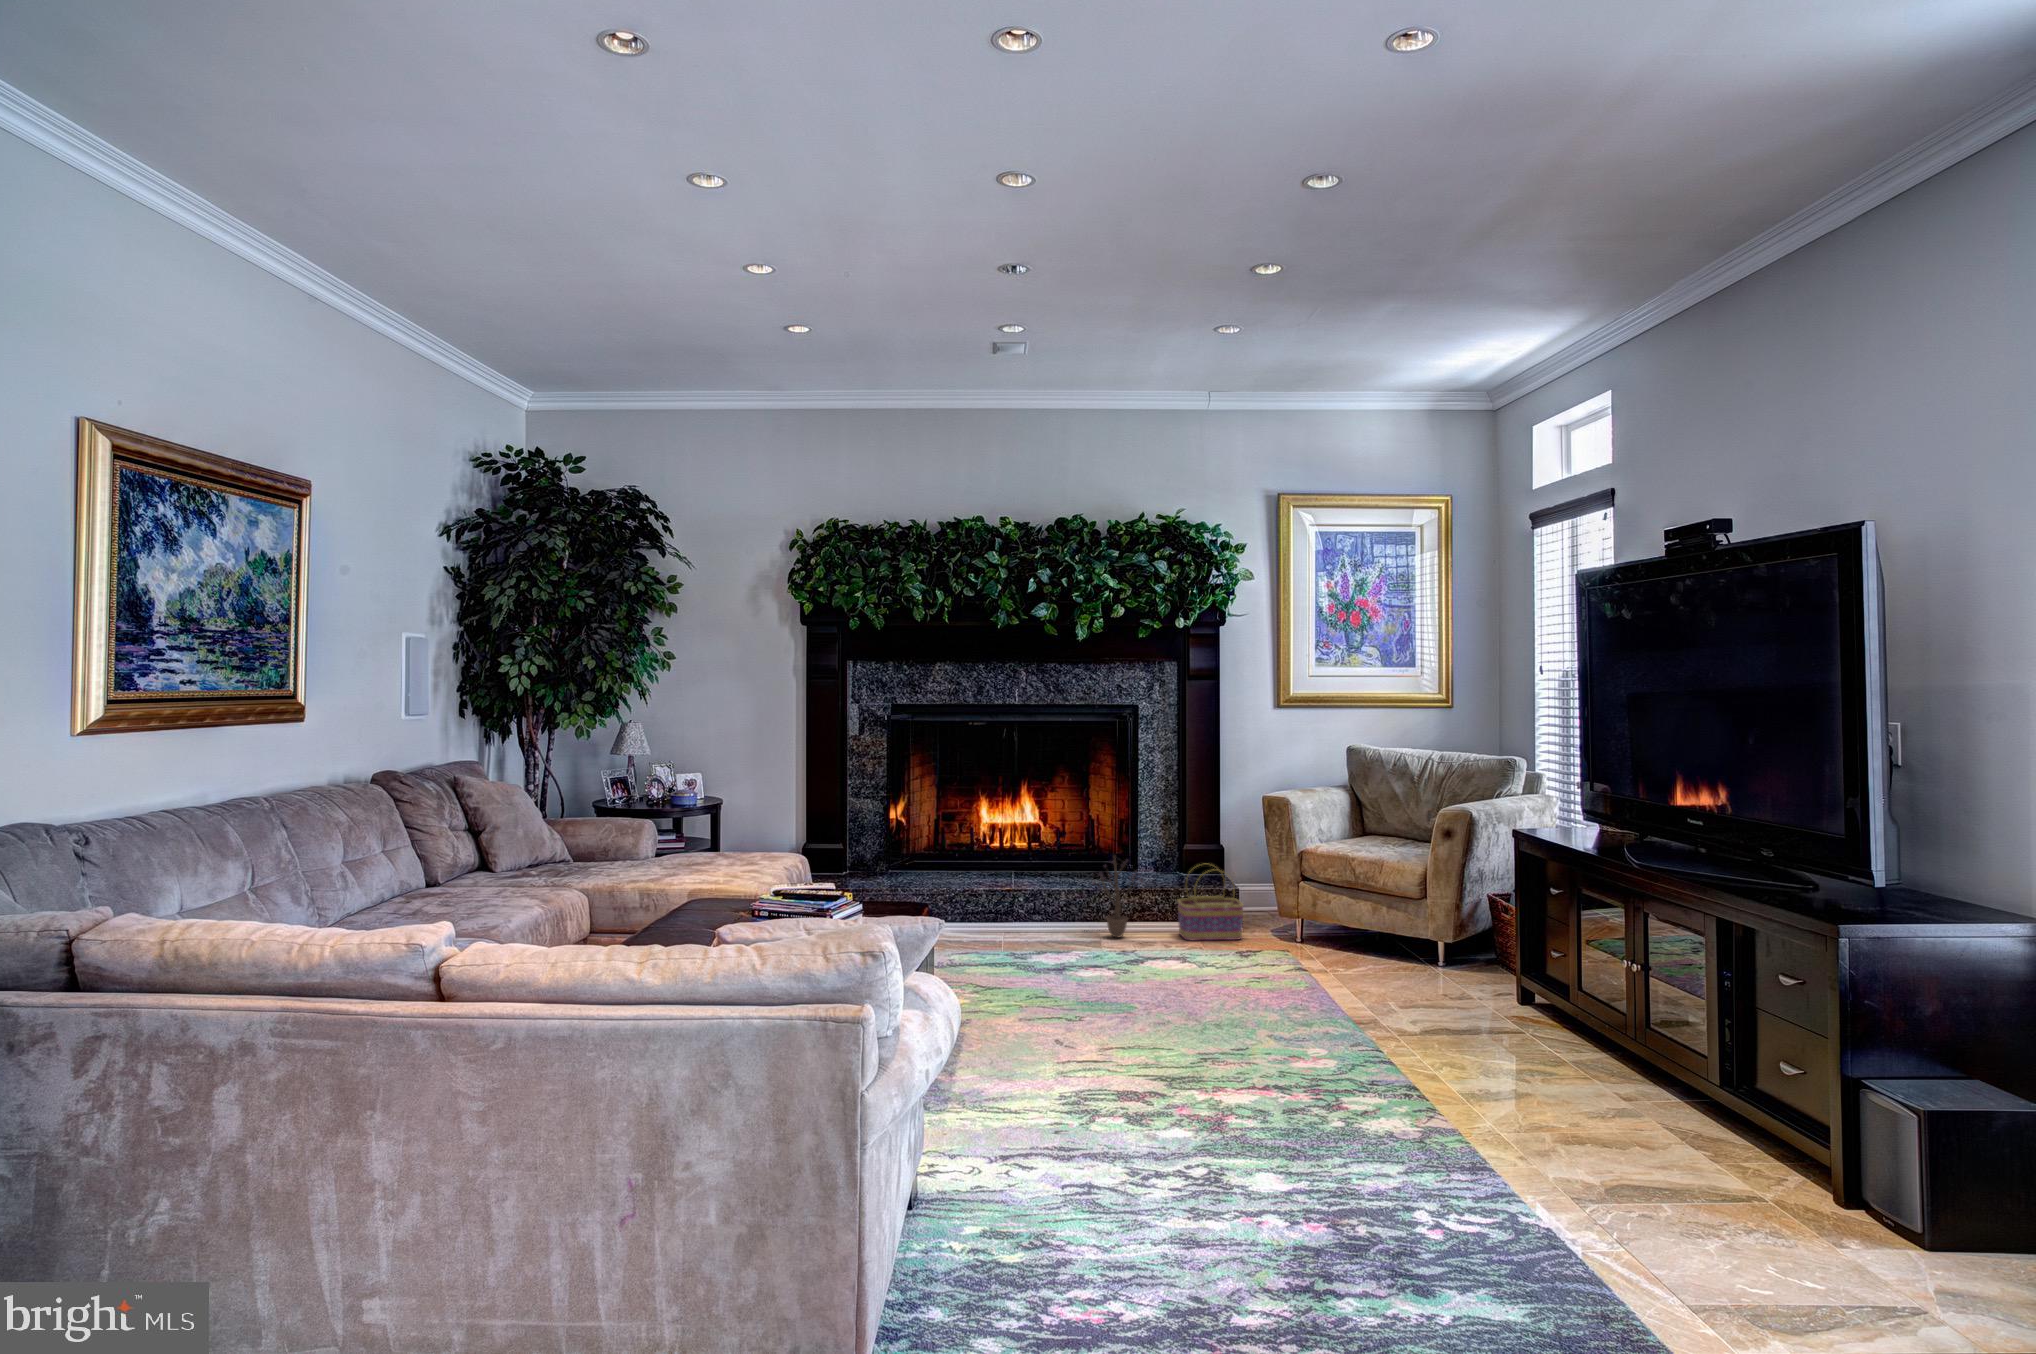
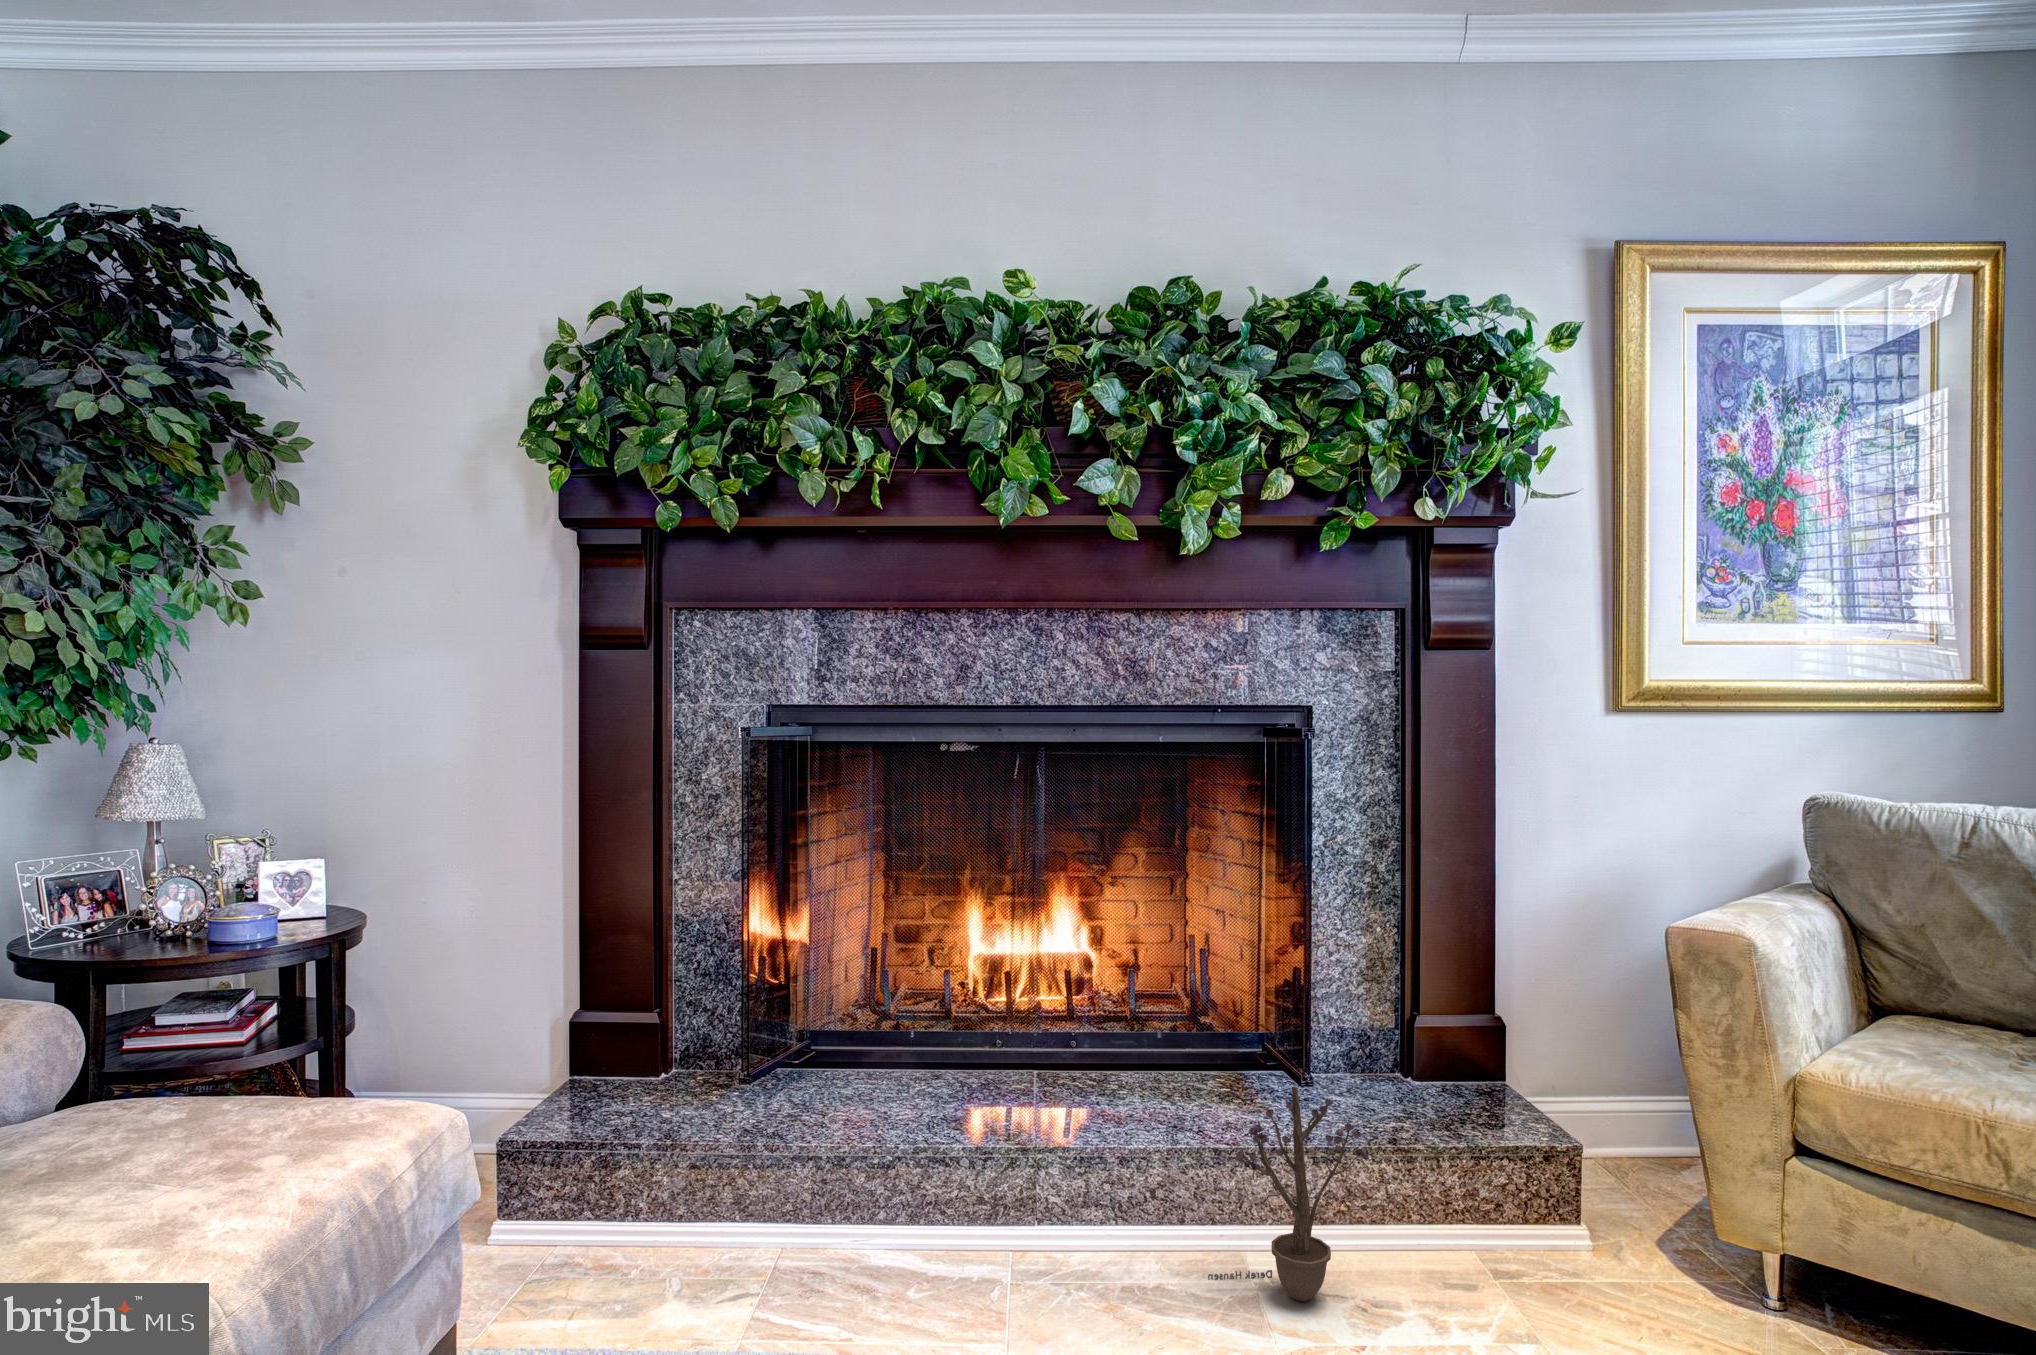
basket: present [1178,863,1243,940] -> none [1446,1098,1634,1318]

